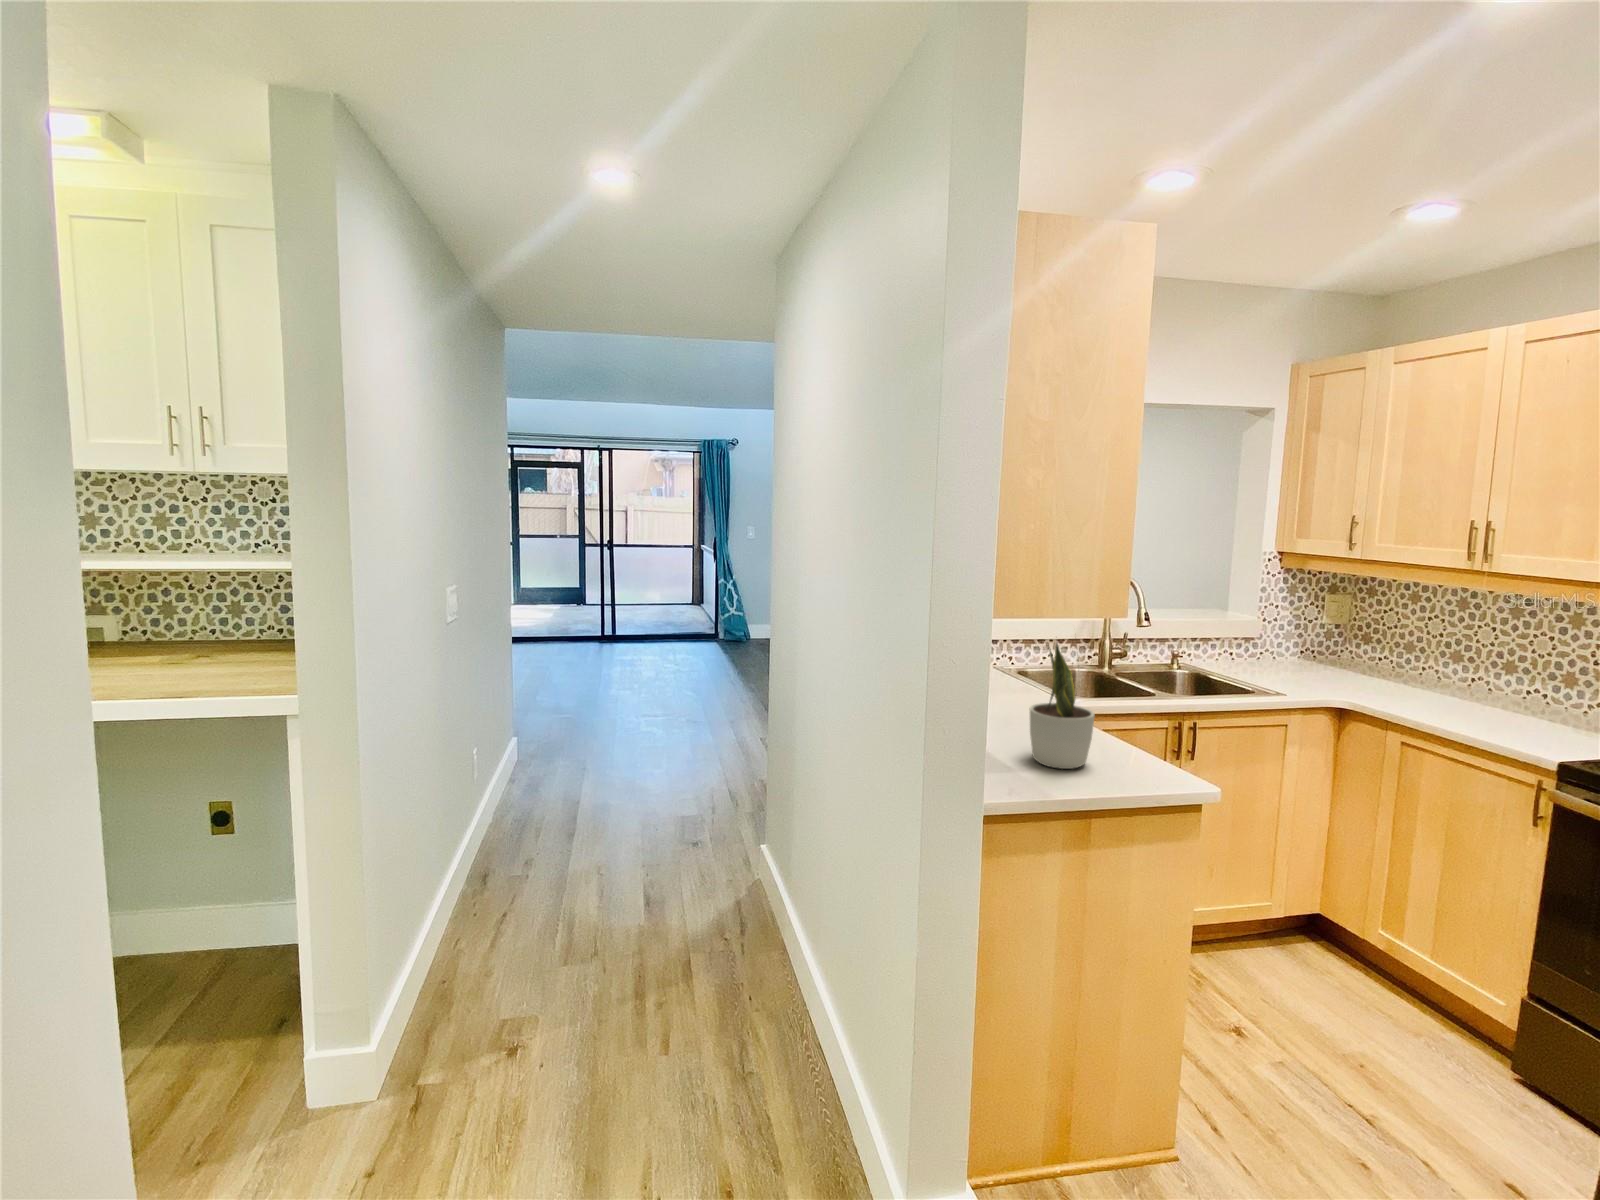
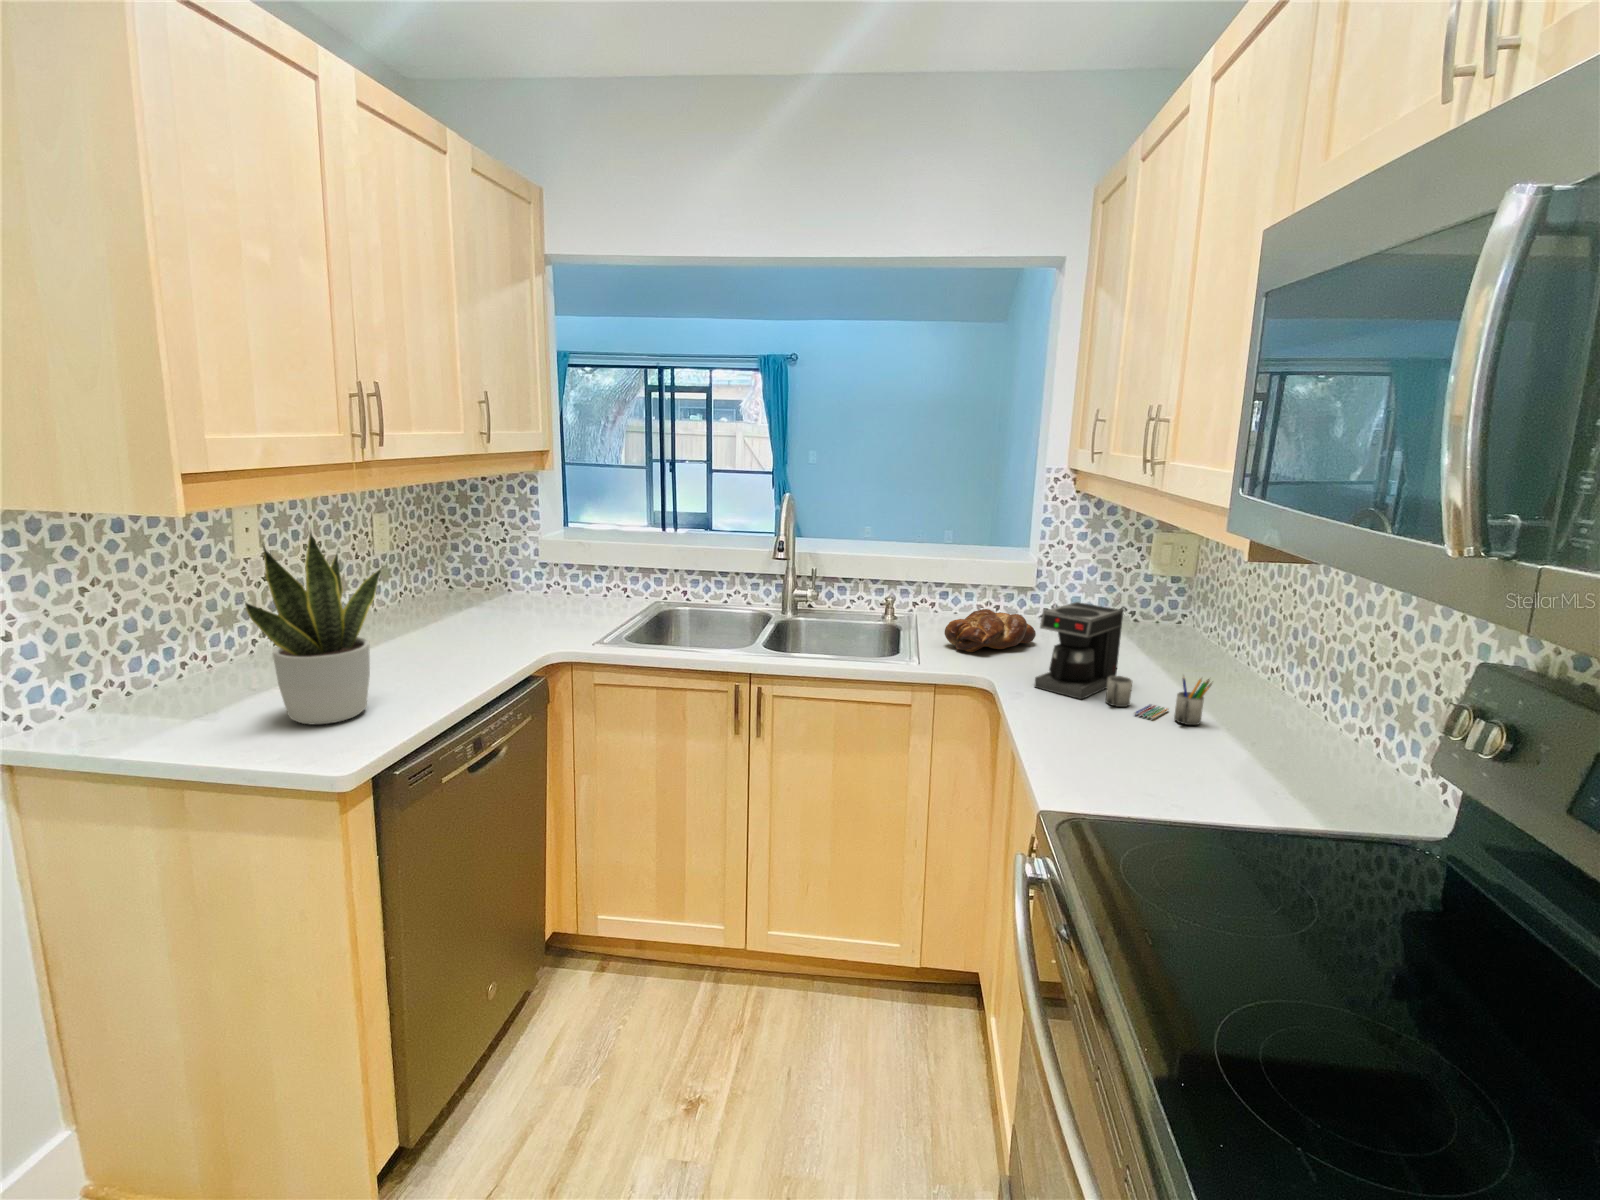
coffee maker: none [1364,645,1508,716] -> present [1035,602,1212,725]
bread loaf: none [1253,654,1305,685] -> present [945,609,1036,652]

